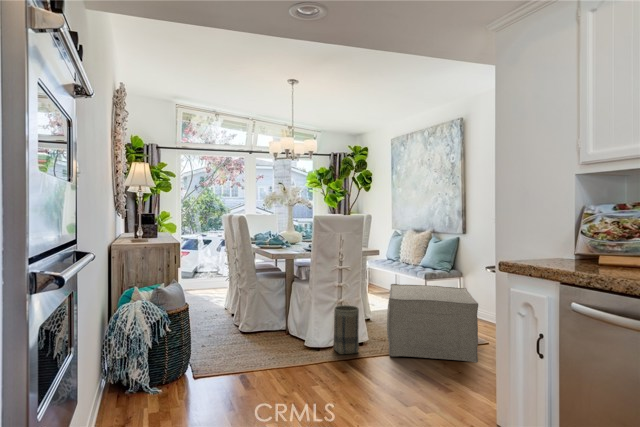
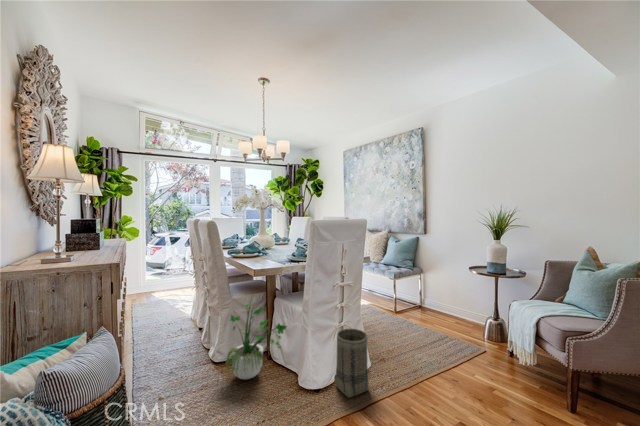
potted plant: none [250,271,300,341] -> present [226,302,287,380]
ottoman: present [387,284,478,363] -> none [381,292,512,394]

